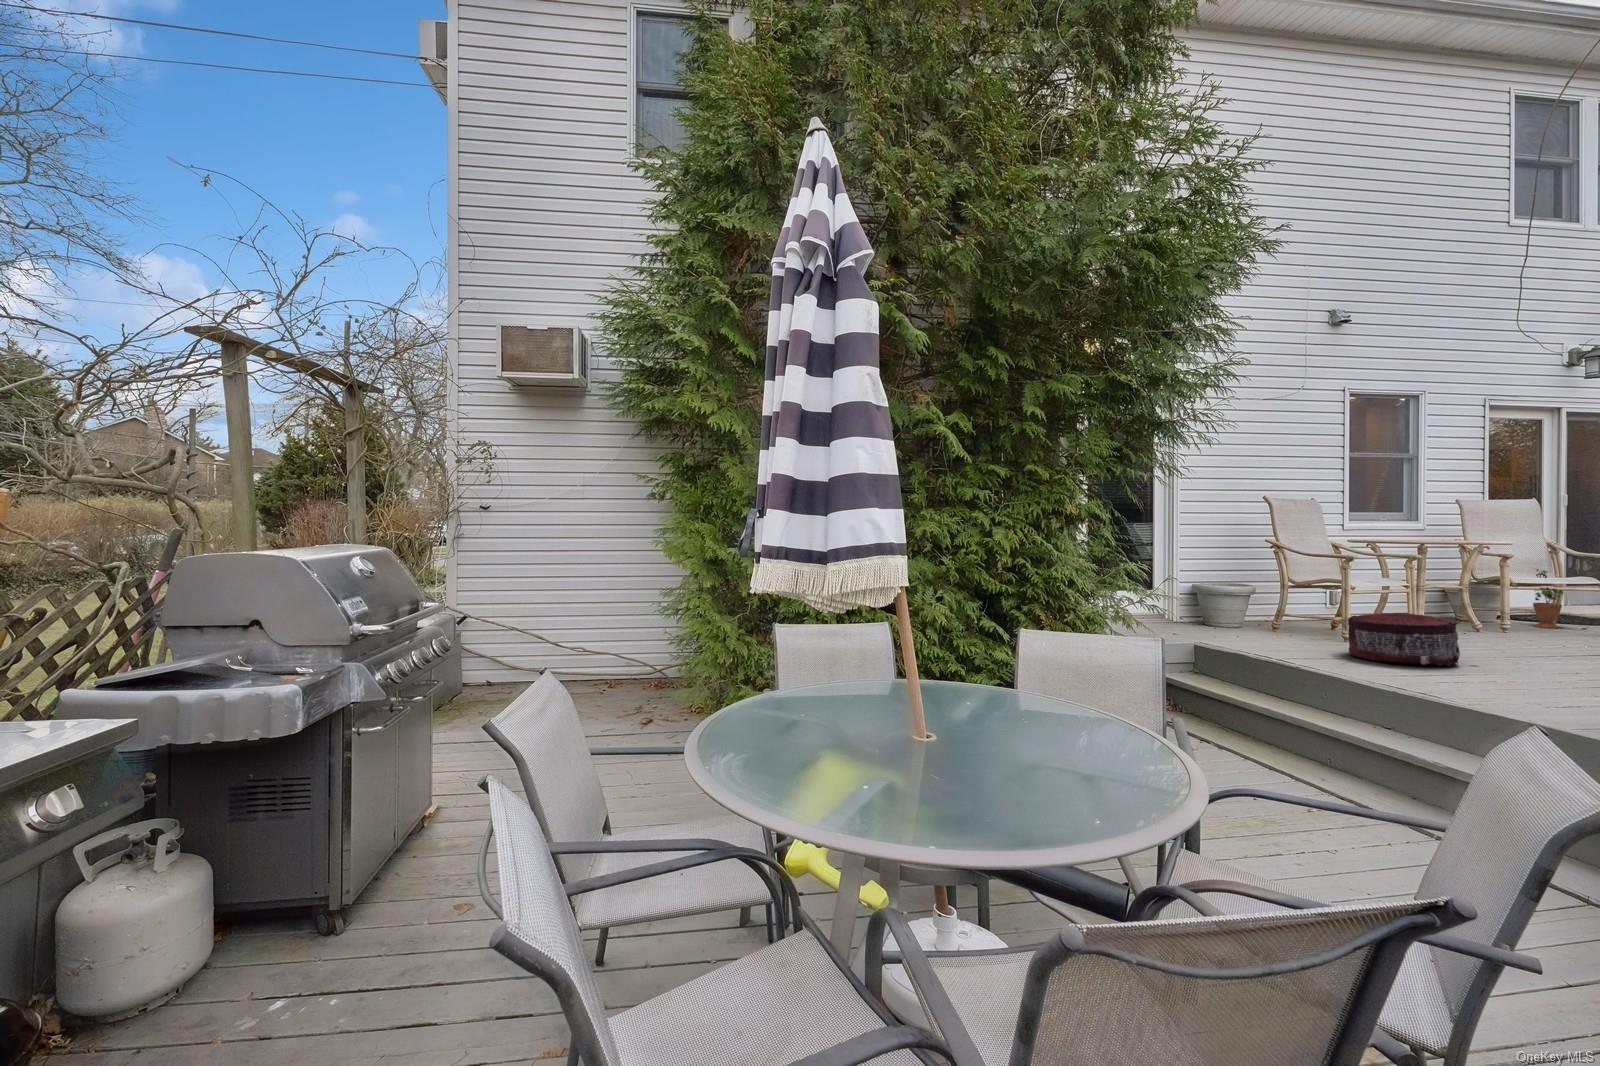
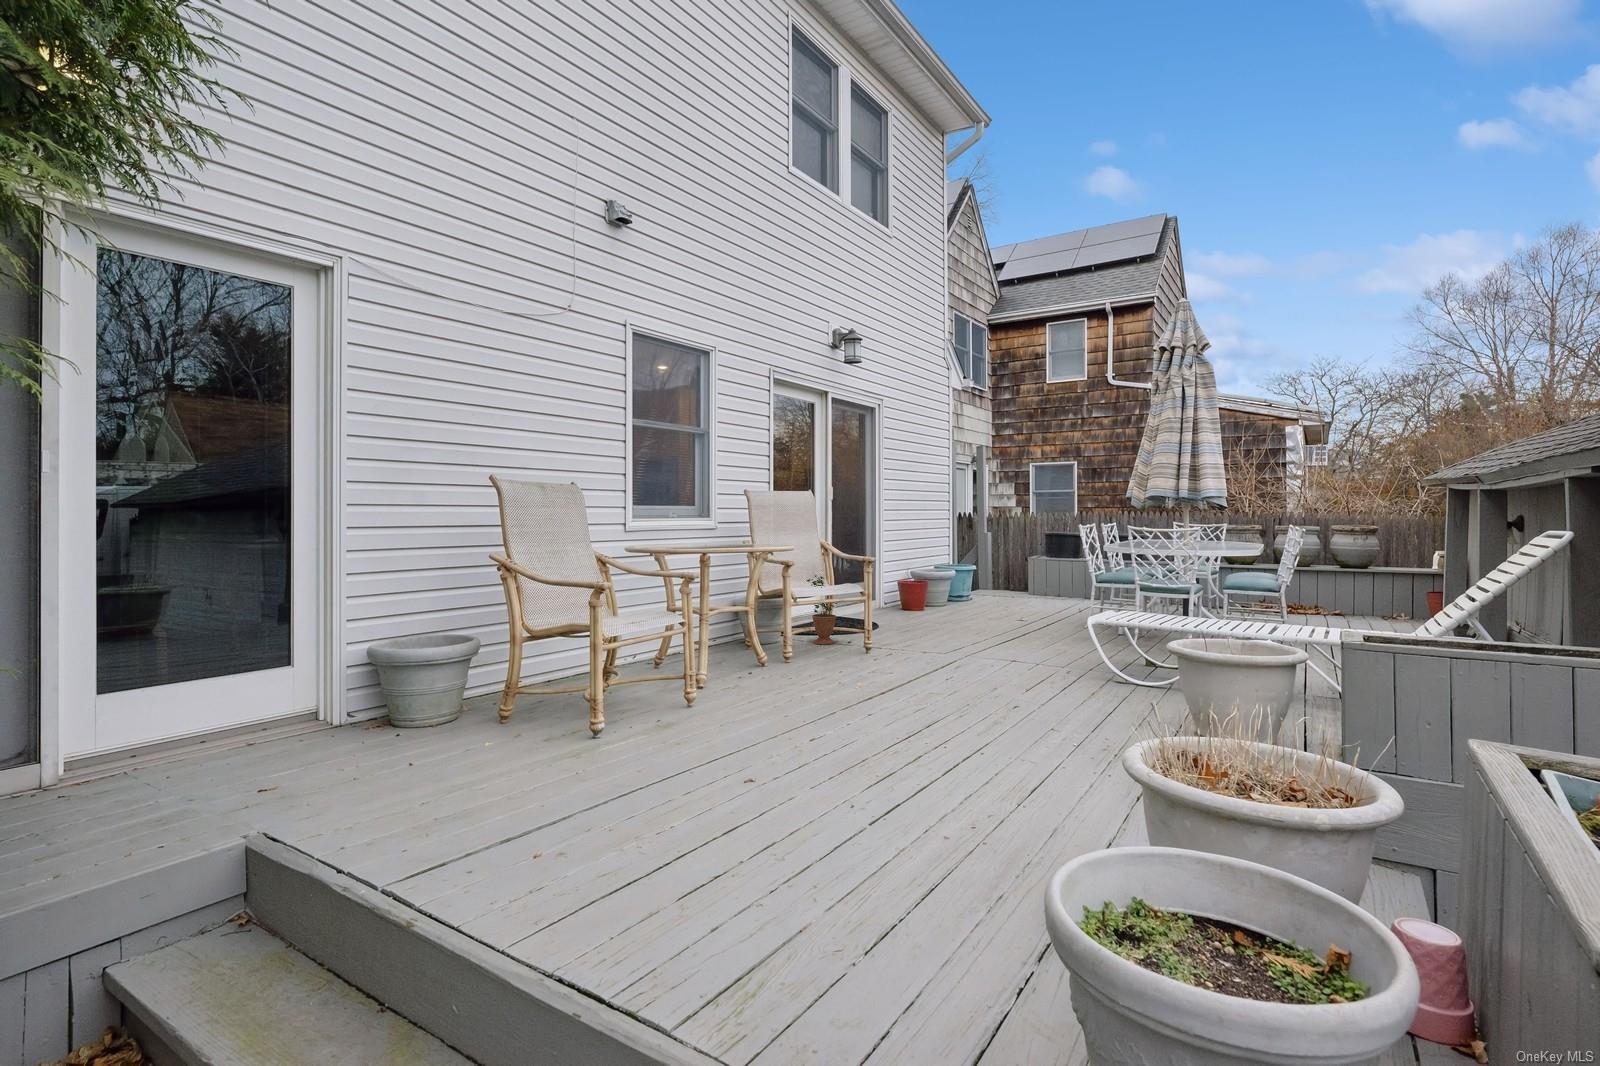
pouf: present [1348,613,1460,666] -> none [584,681,737,792]

